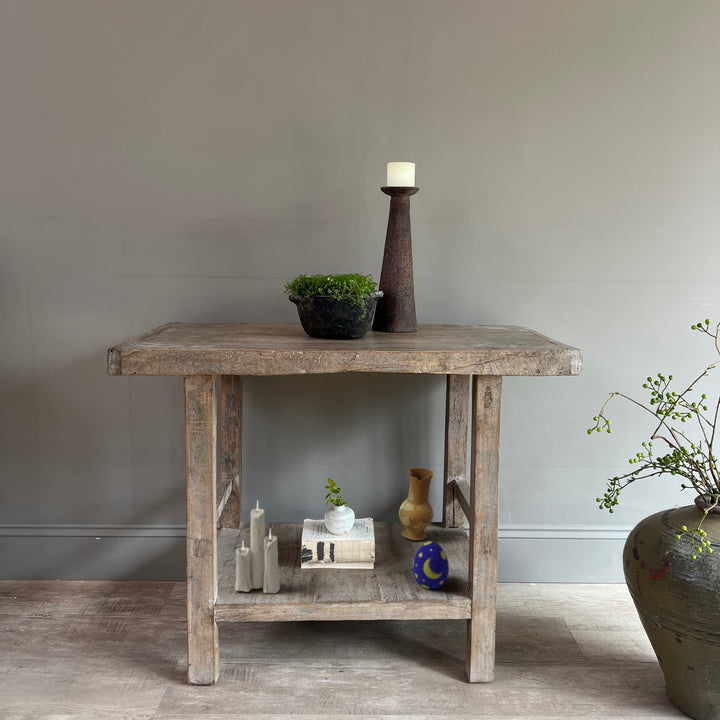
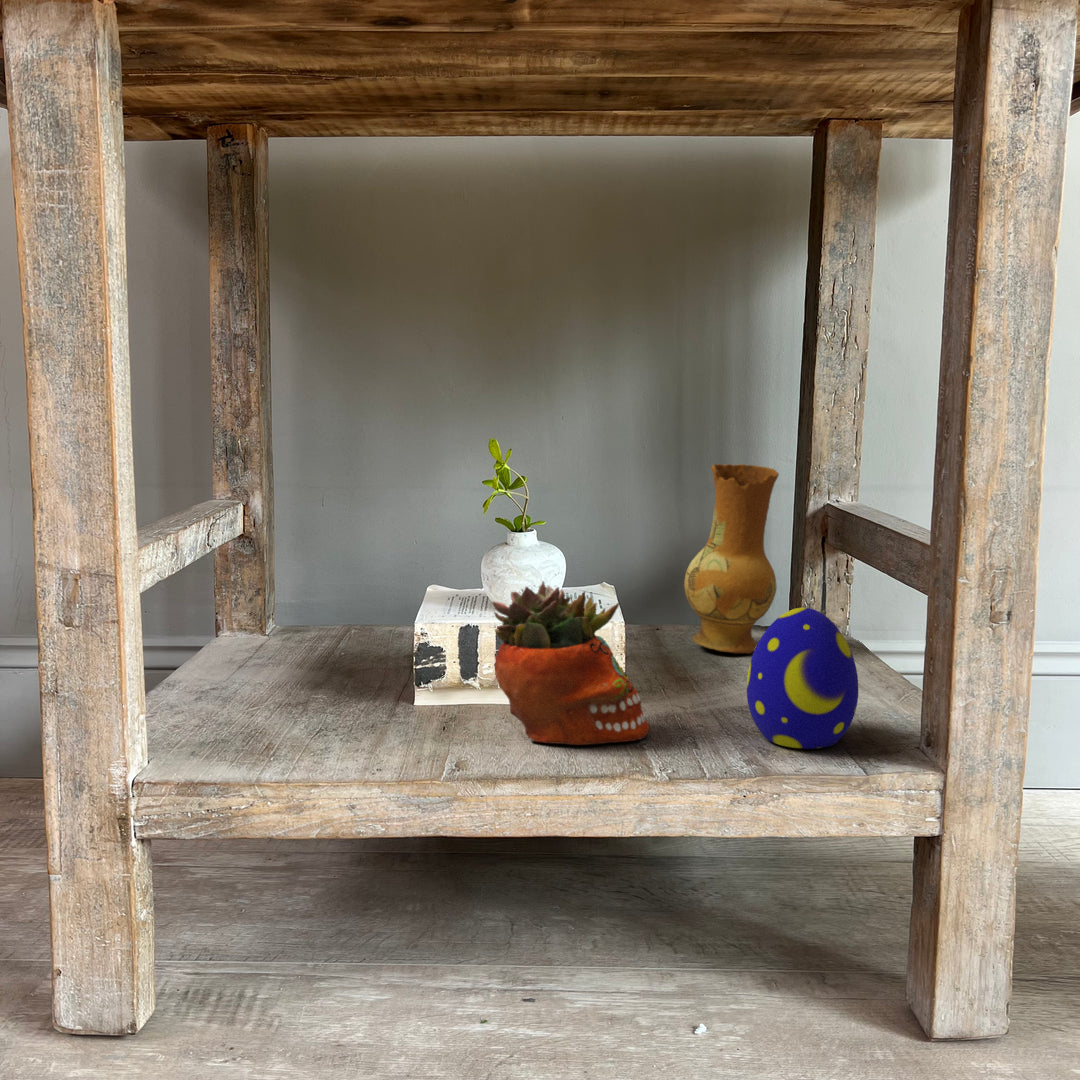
candle: present [235,501,280,593] -> none [205,456,343,756]
succulent planter: none [329,531,381,588] -> present [492,581,649,745]

